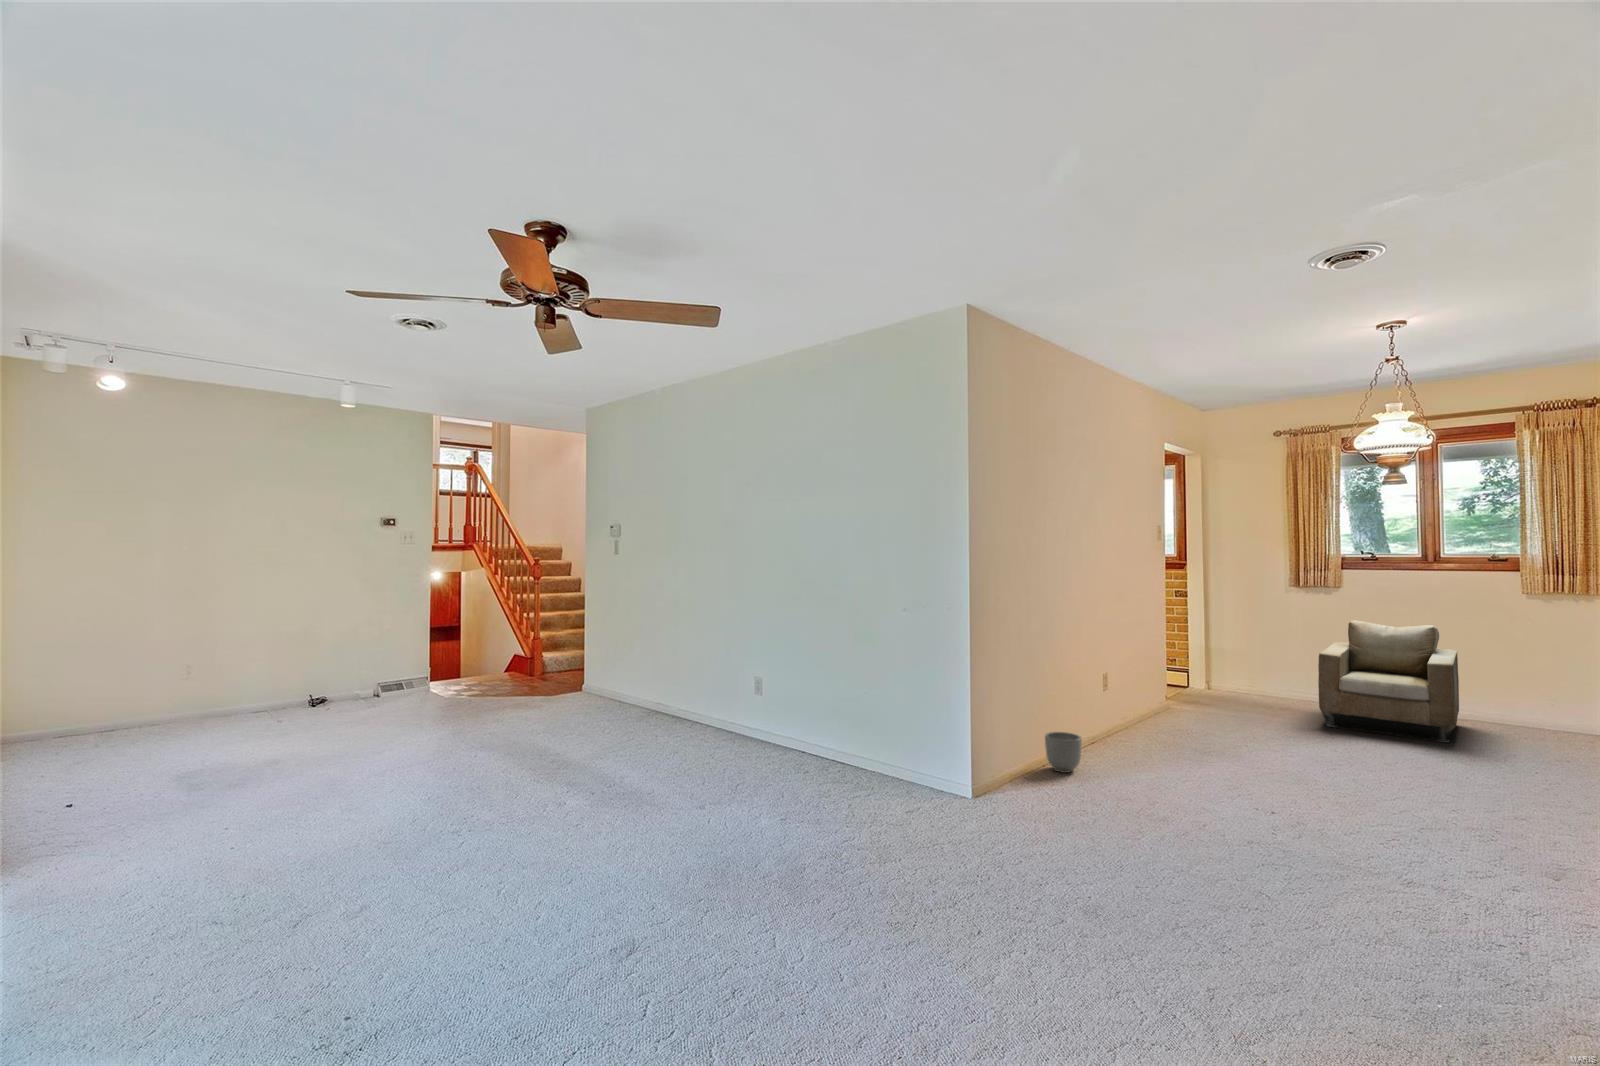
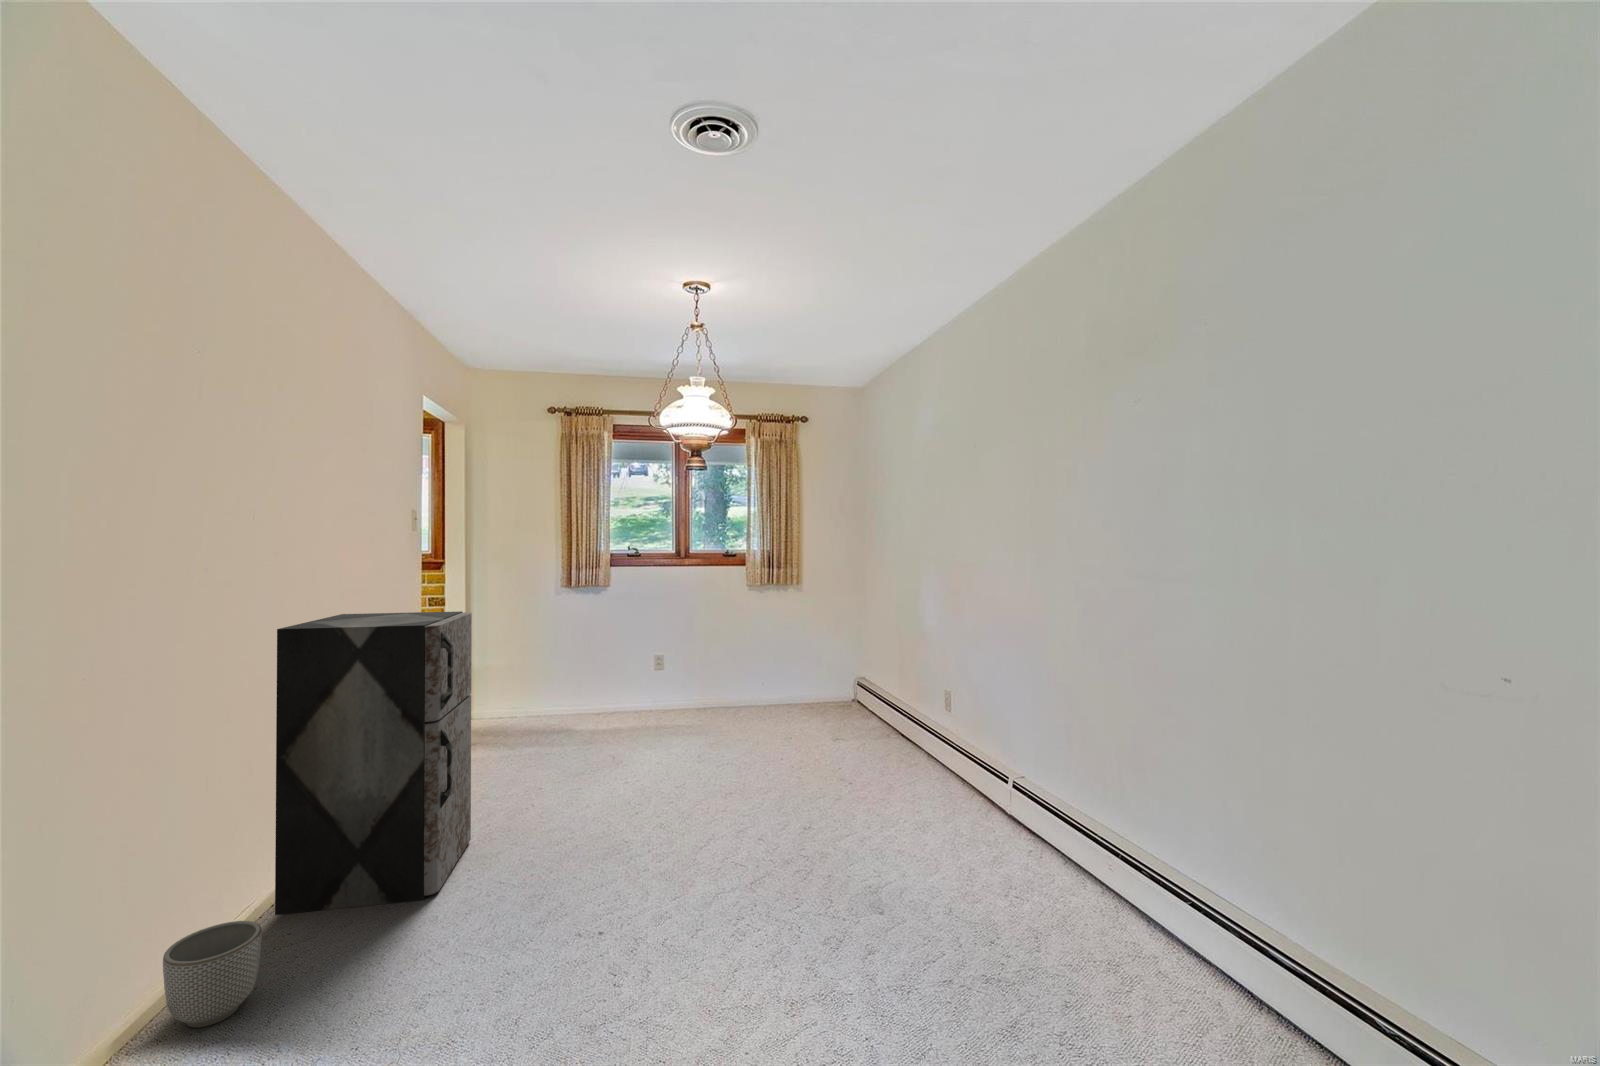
storage cabinet: none [1083,593,1195,764] -> present [275,611,472,915]
armchair: present [1318,621,1459,743] -> none [581,620,716,746]

